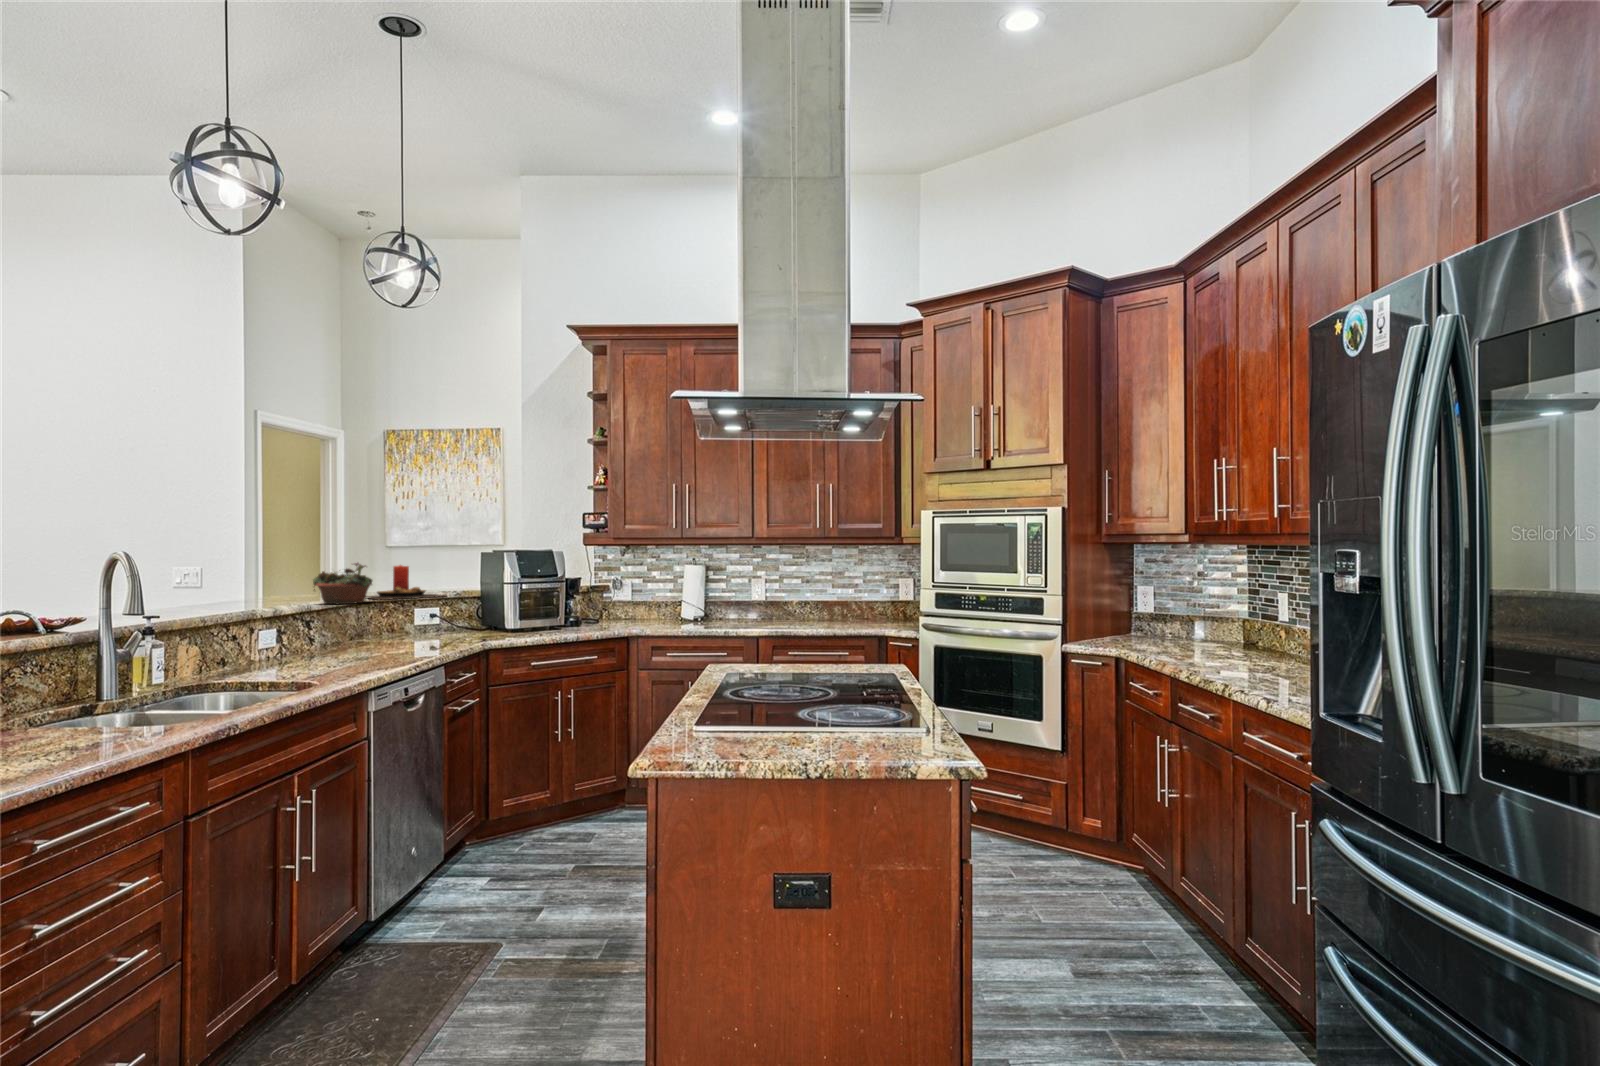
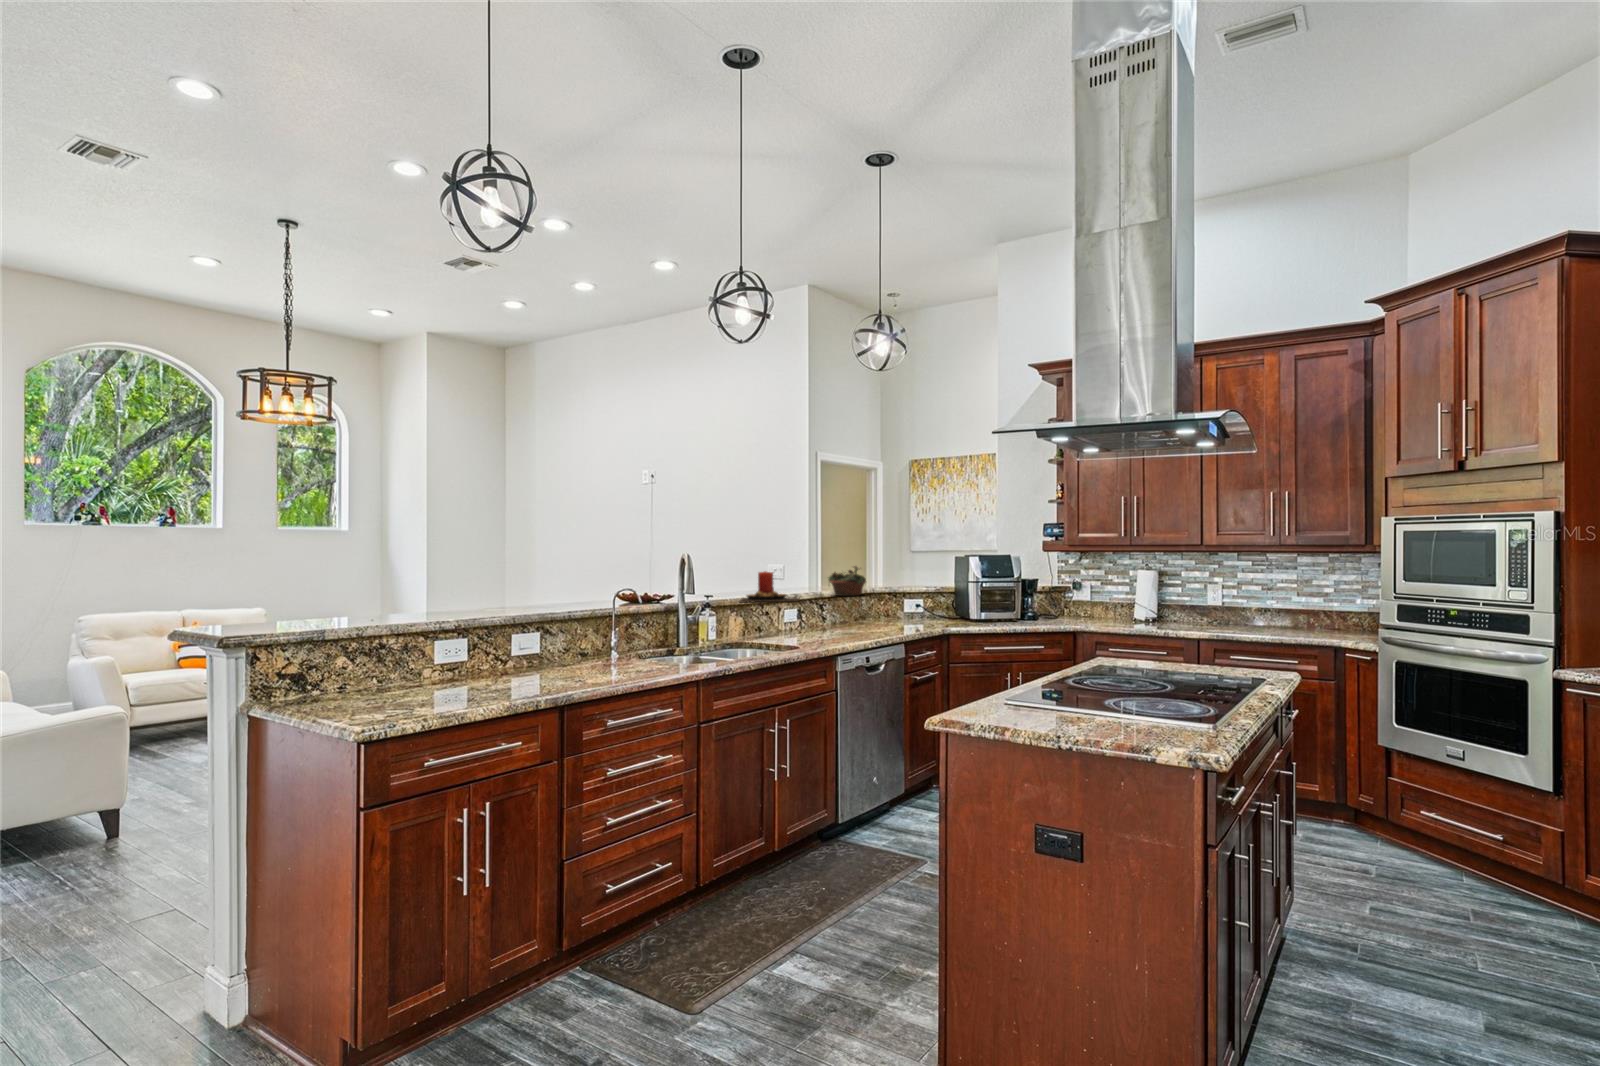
candle: present [366,565,446,600] -> present [739,571,798,603]

